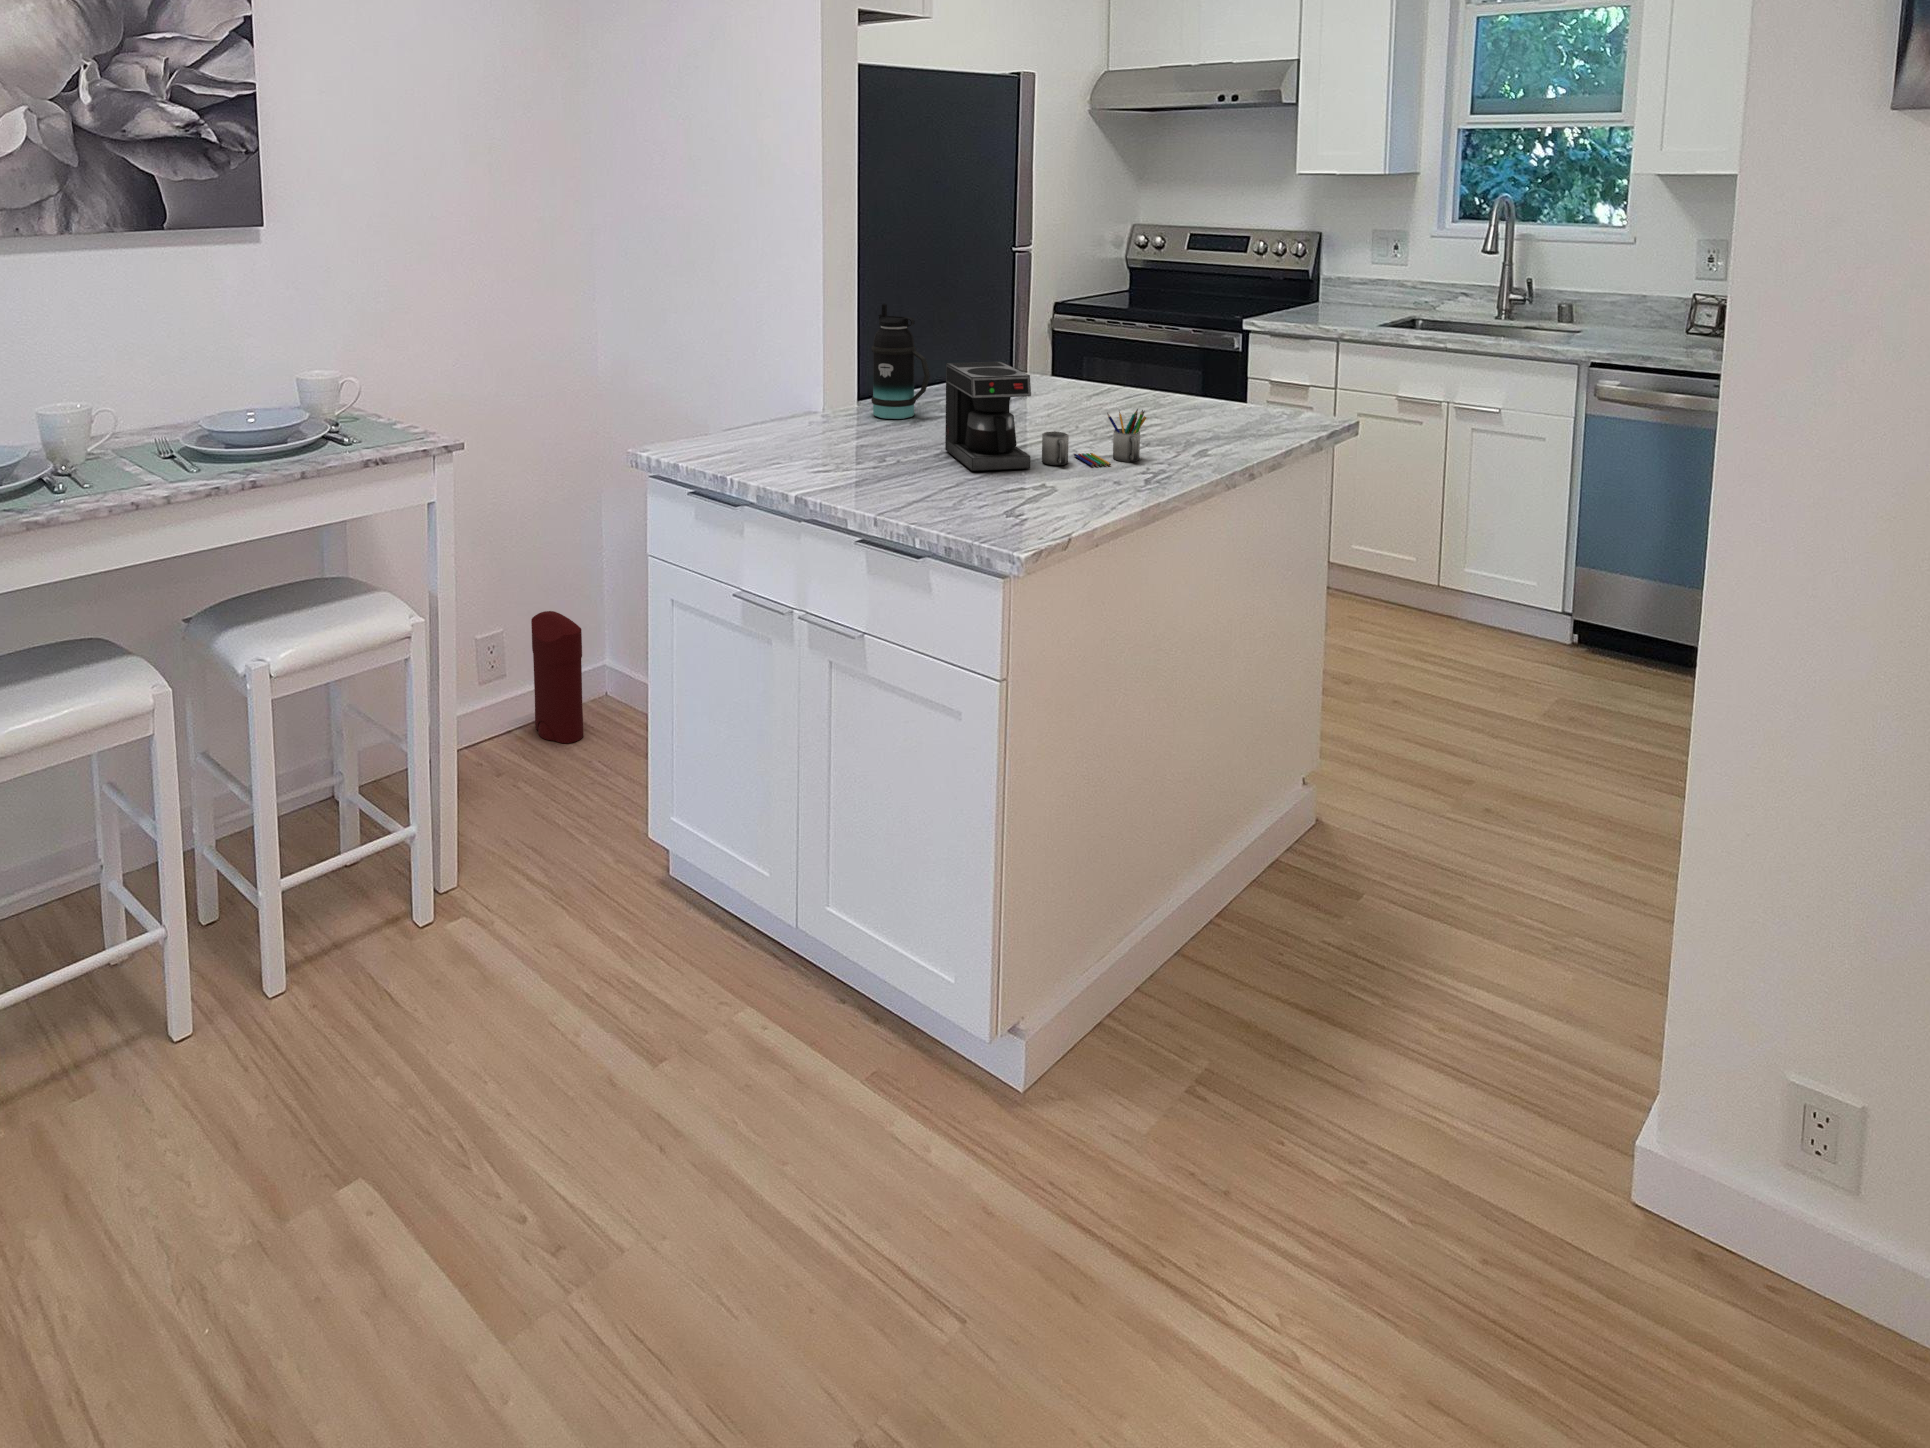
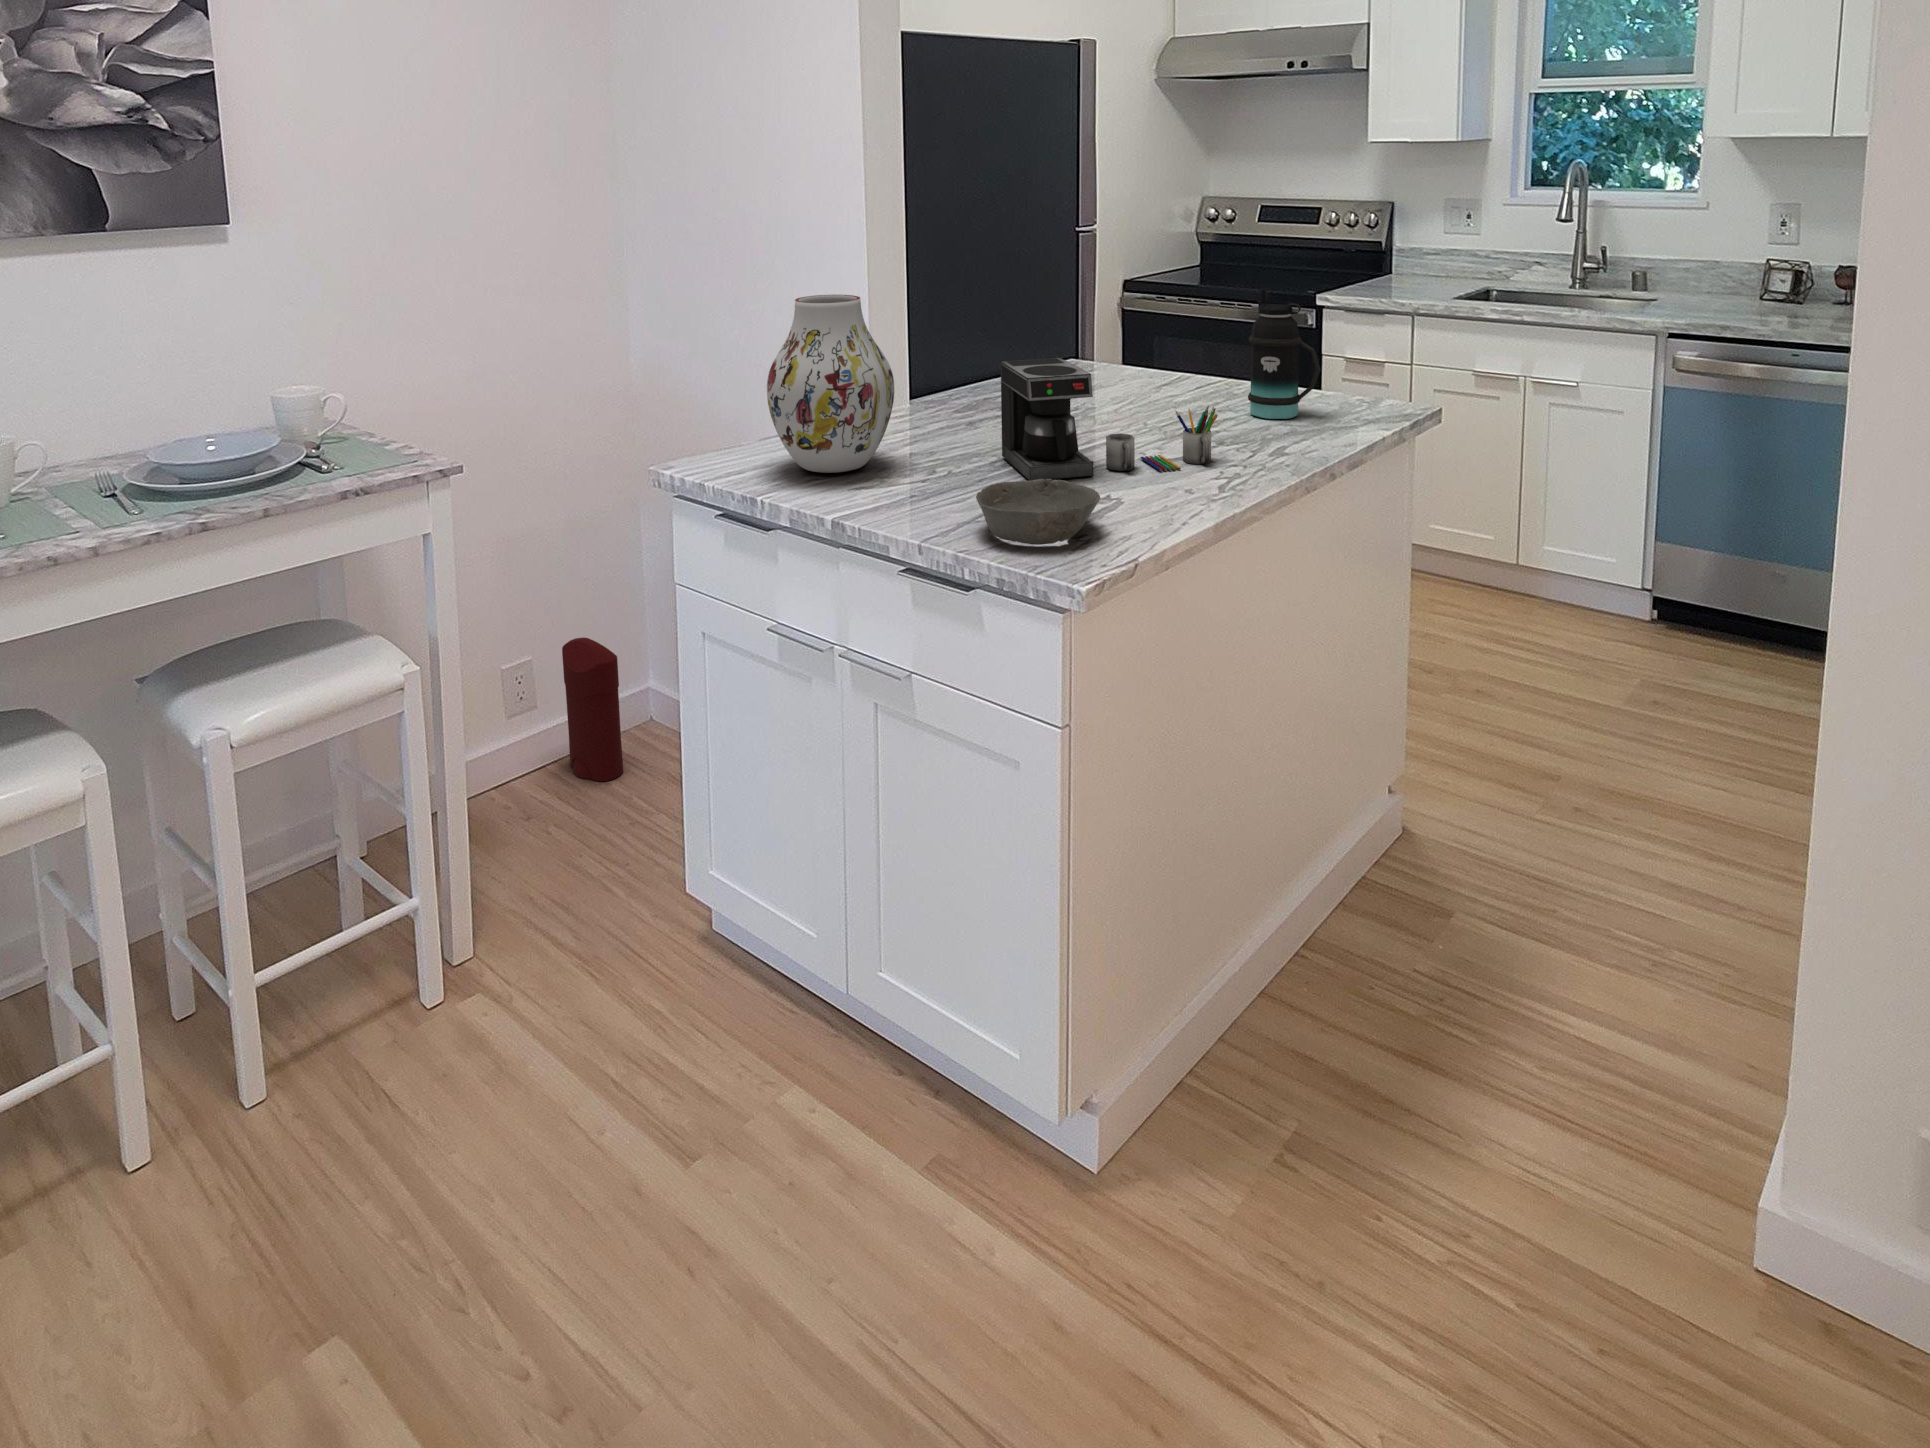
vase: none [734,299,849,459] -> present [767,295,894,473]
bottle: present [871,304,930,419] -> present [1248,289,1321,419]
bowl: none [926,466,1039,522] -> present [976,479,1100,545]

